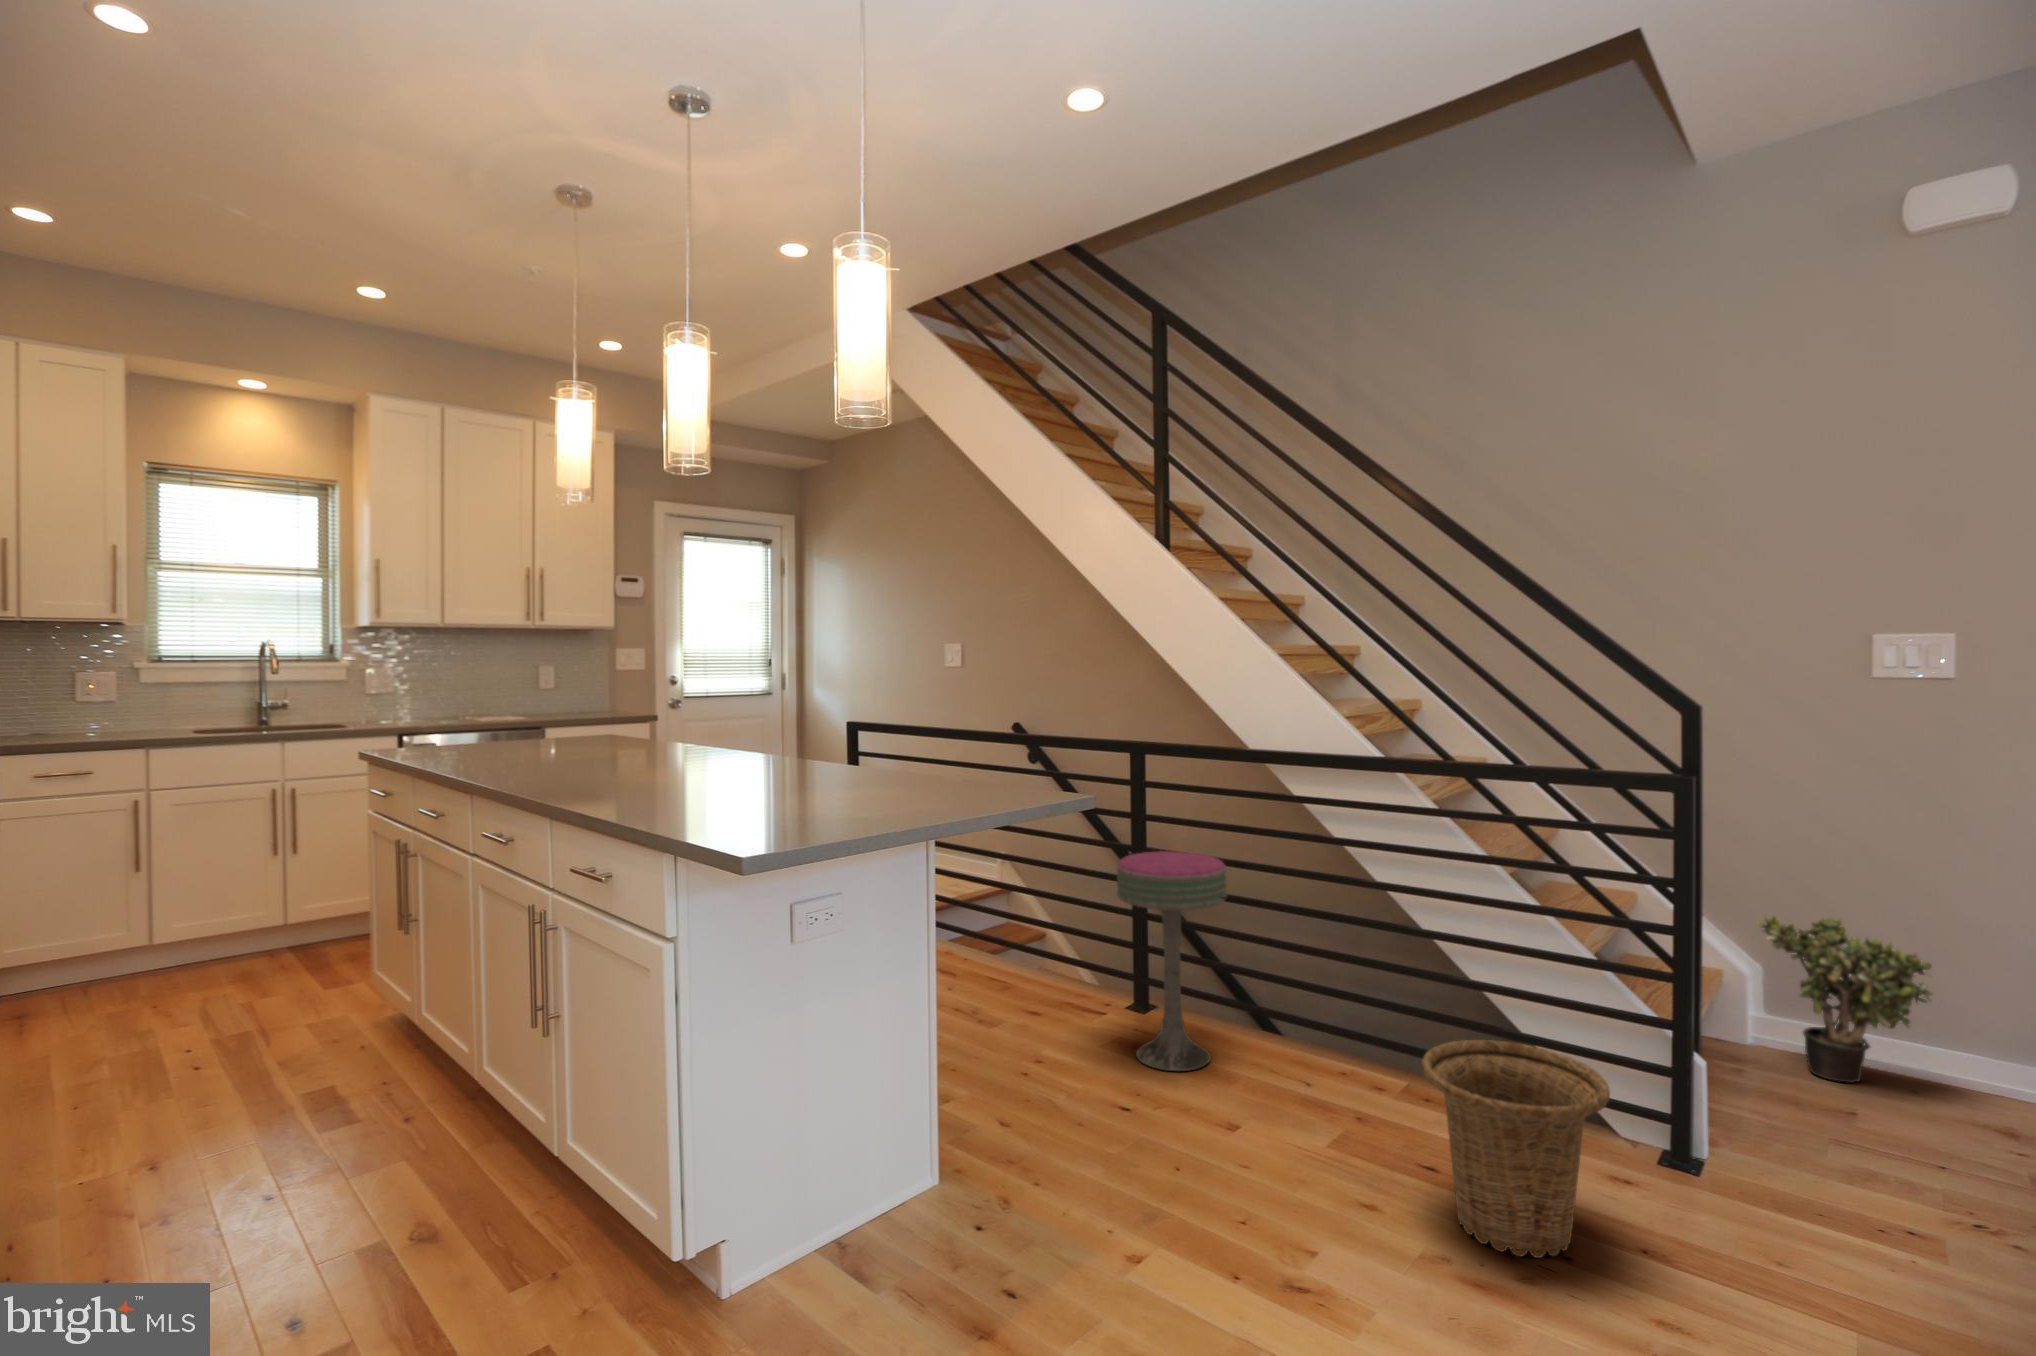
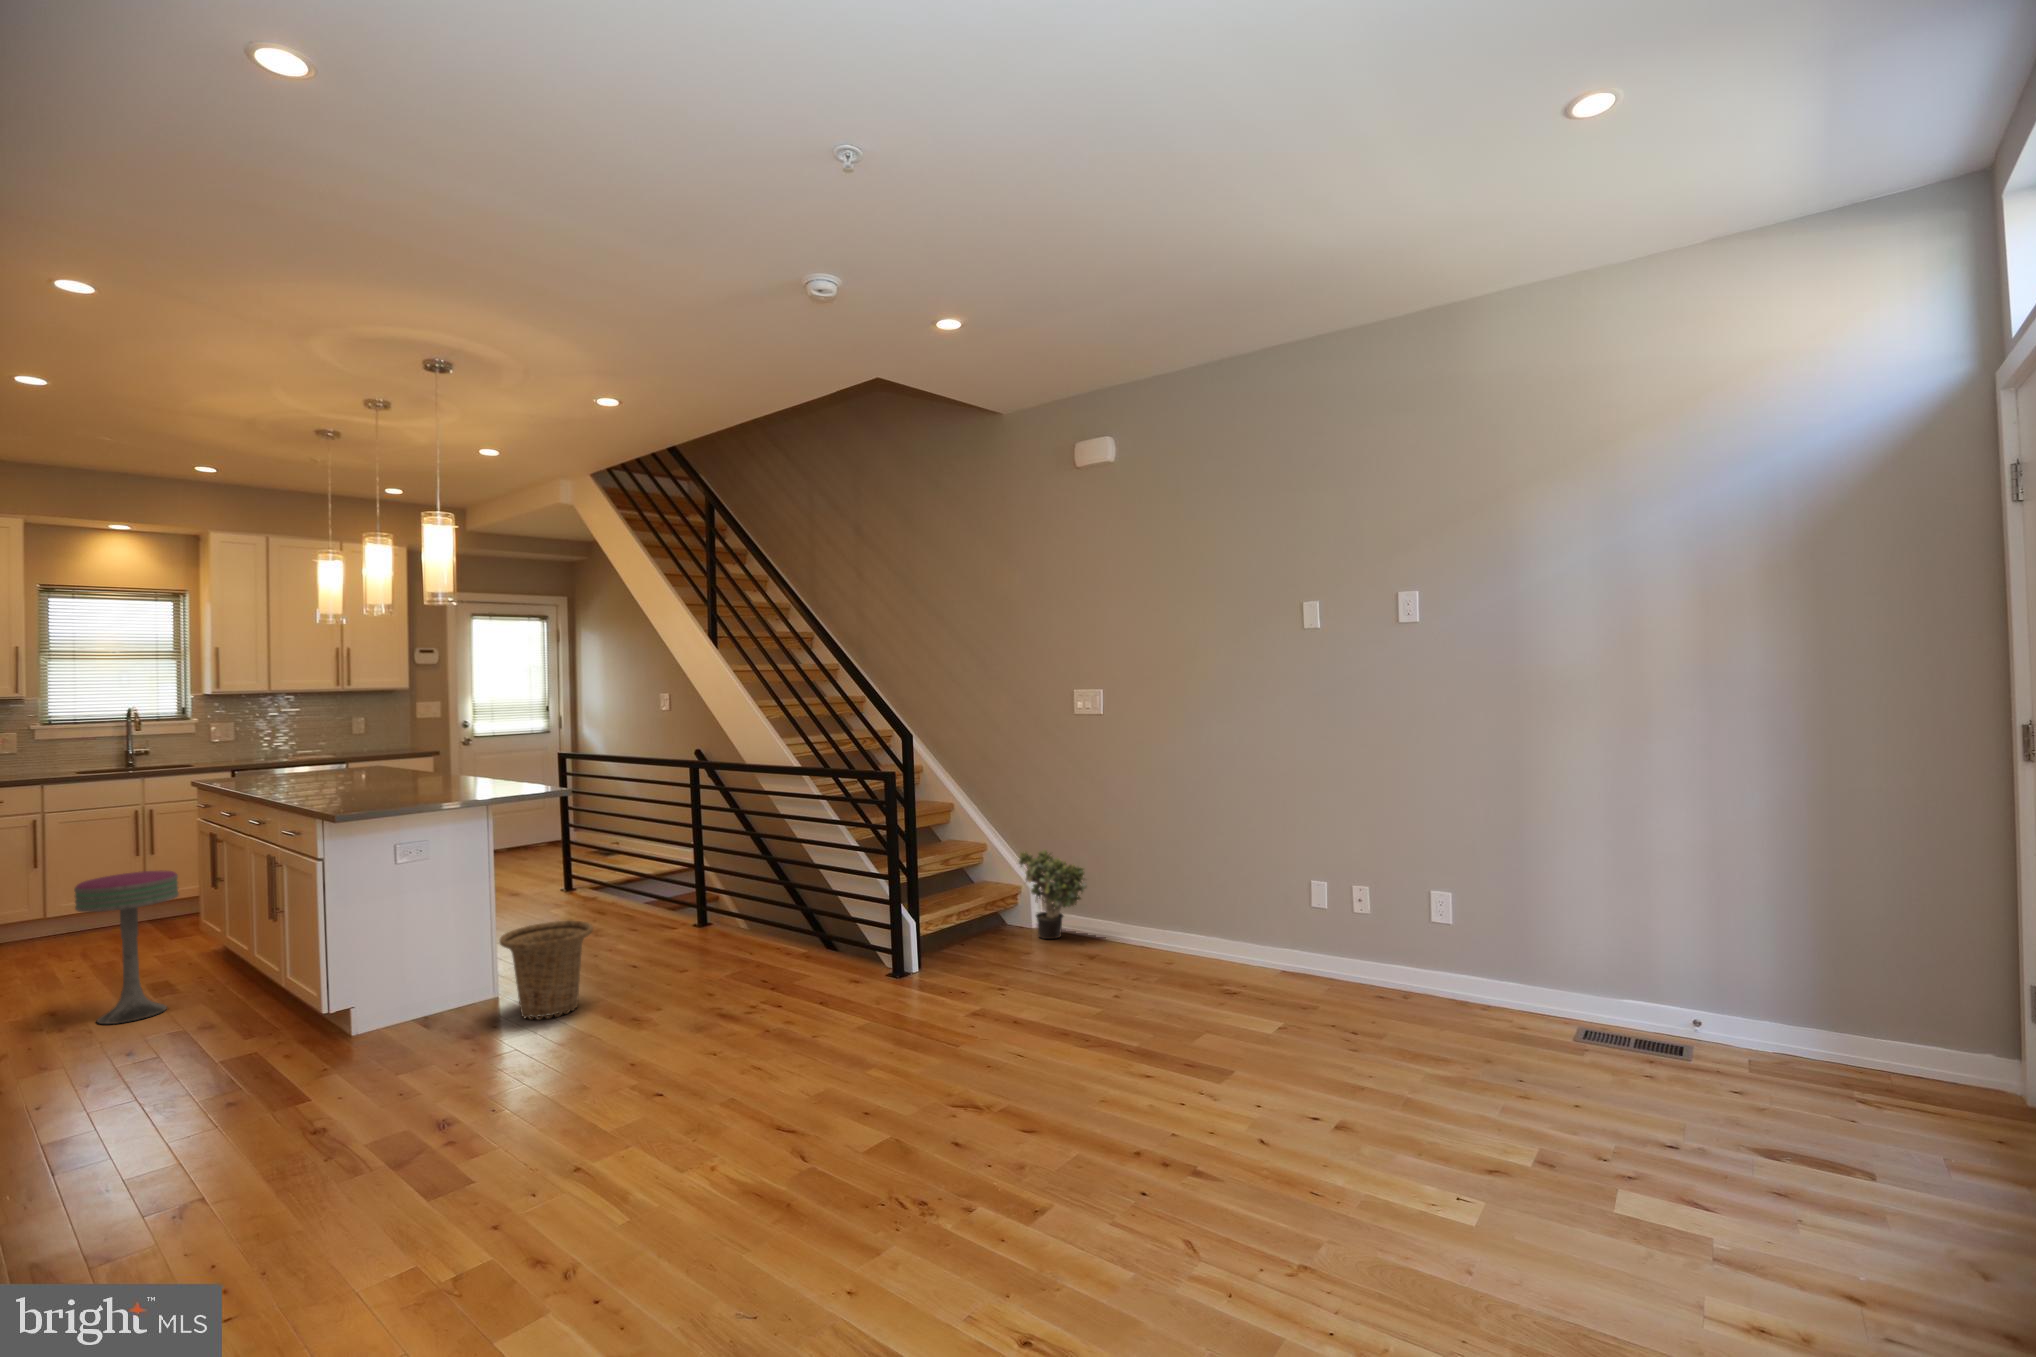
bar stool: present [1117,851,1226,1071] -> present [74,871,179,1024]
basket: present [1422,1040,1610,1258] -> present [500,921,593,1020]

